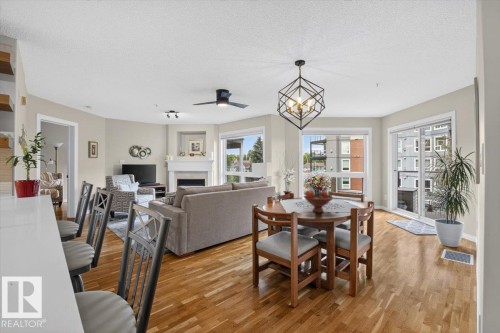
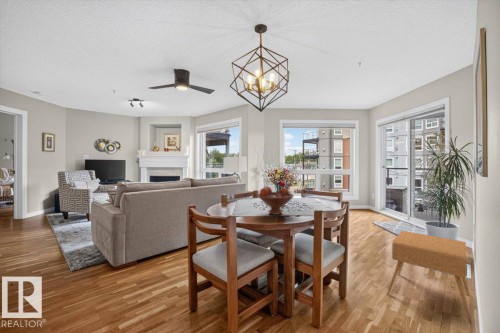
side table: none [405,226,474,296] -> present [387,231,472,324]

